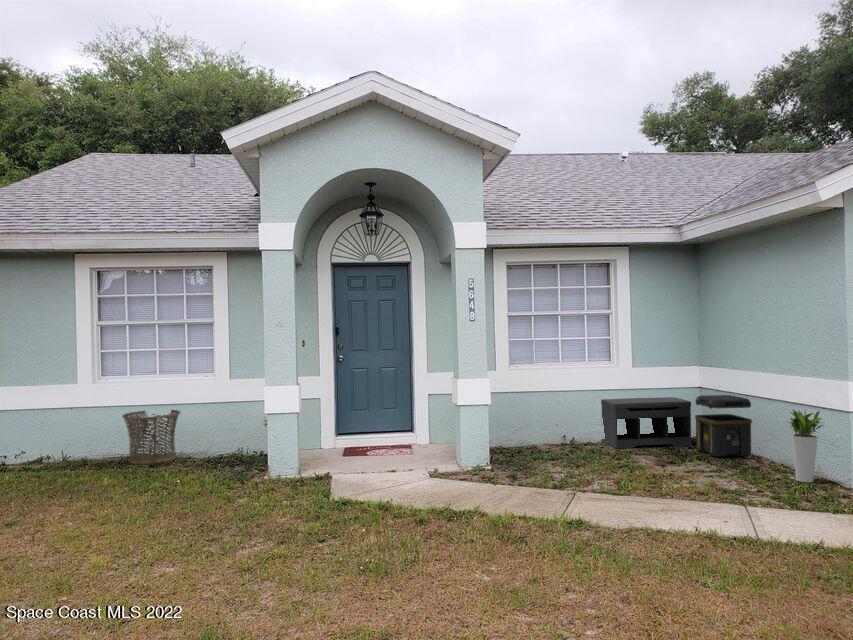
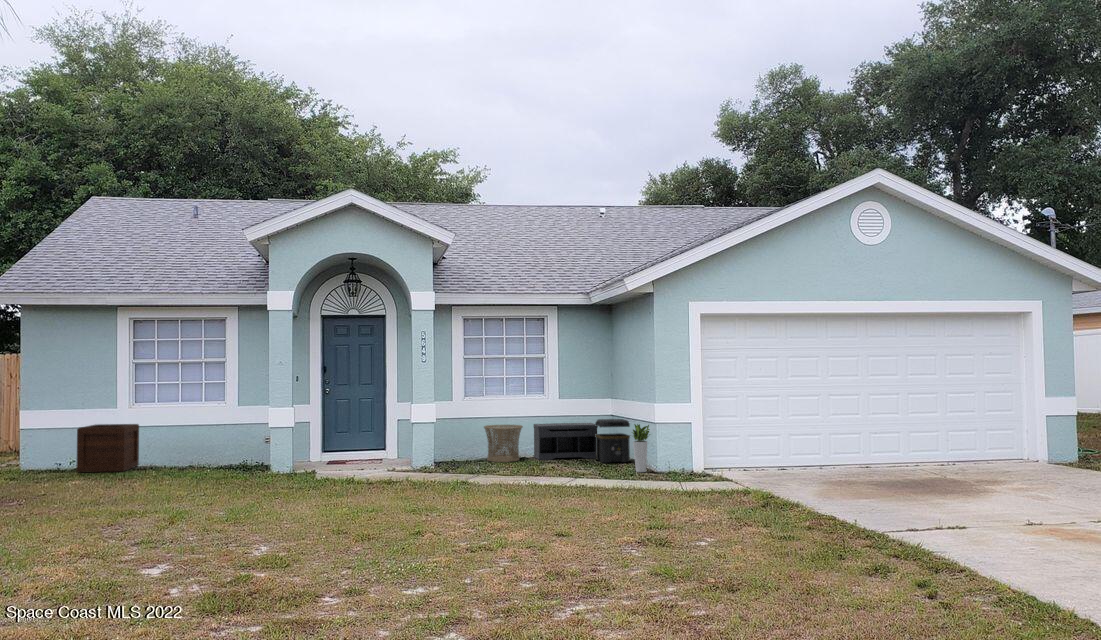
wooden crate: none [22,402,109,468] -> present [76,424,139,473]
basket: present [122,410,180,464] -> present [484,425,523,462]

